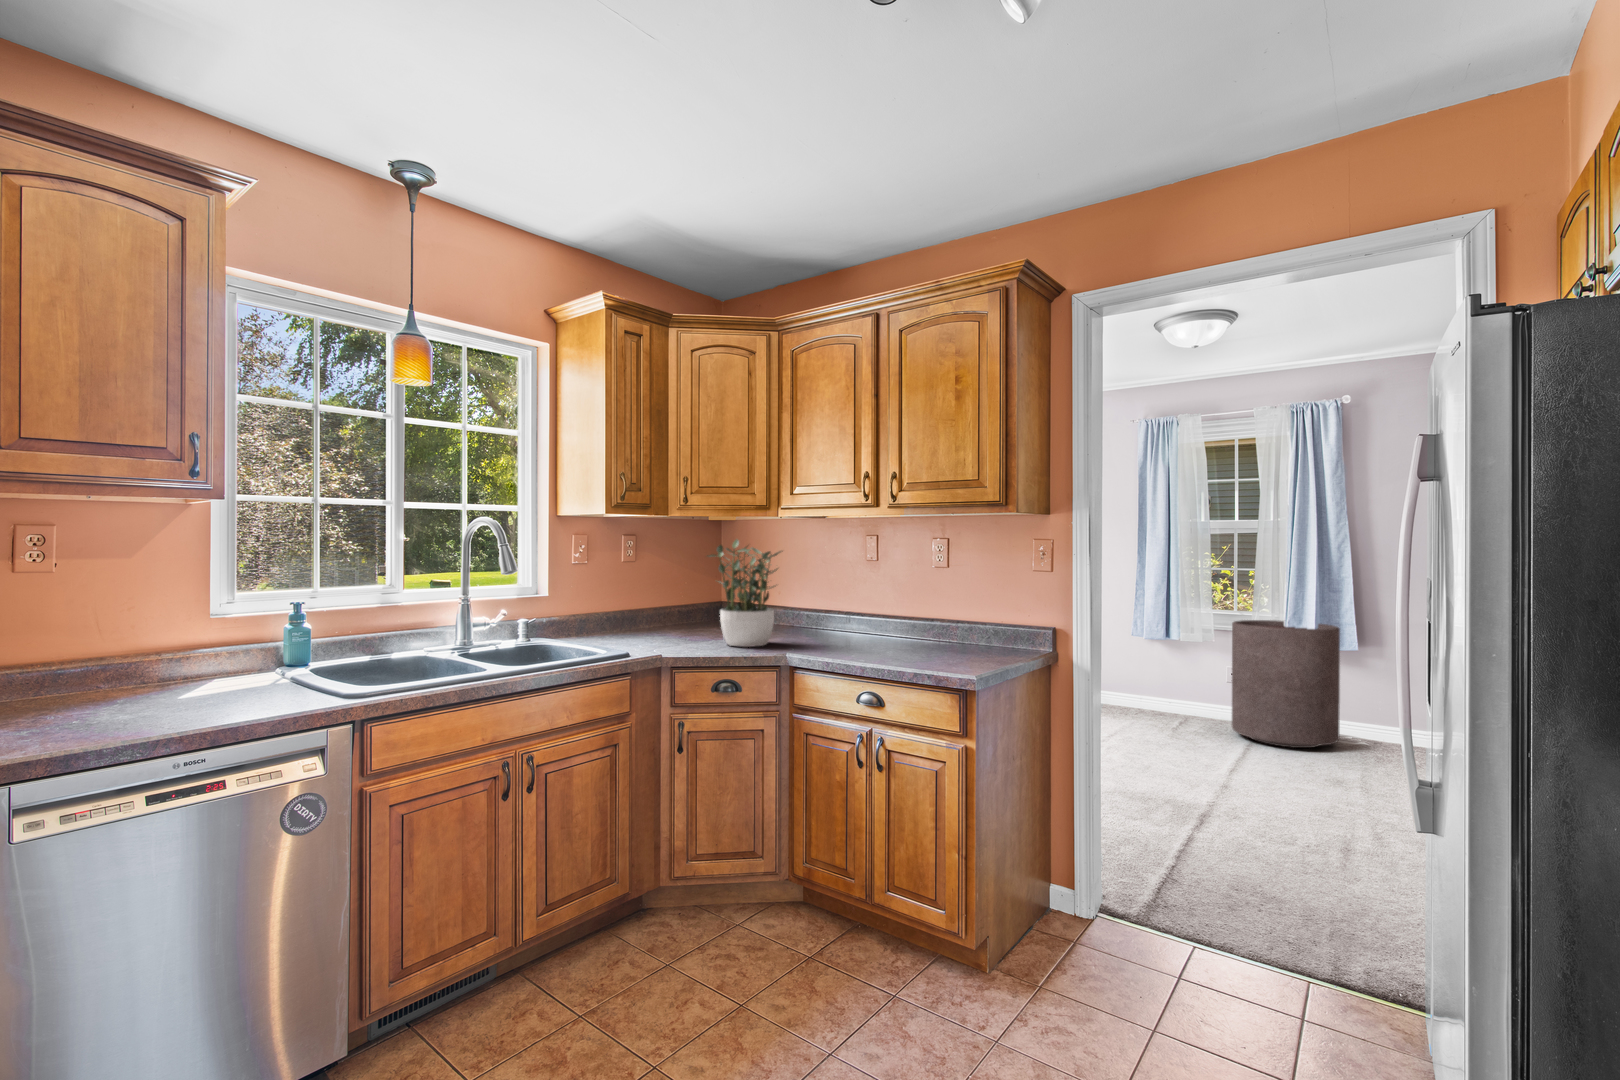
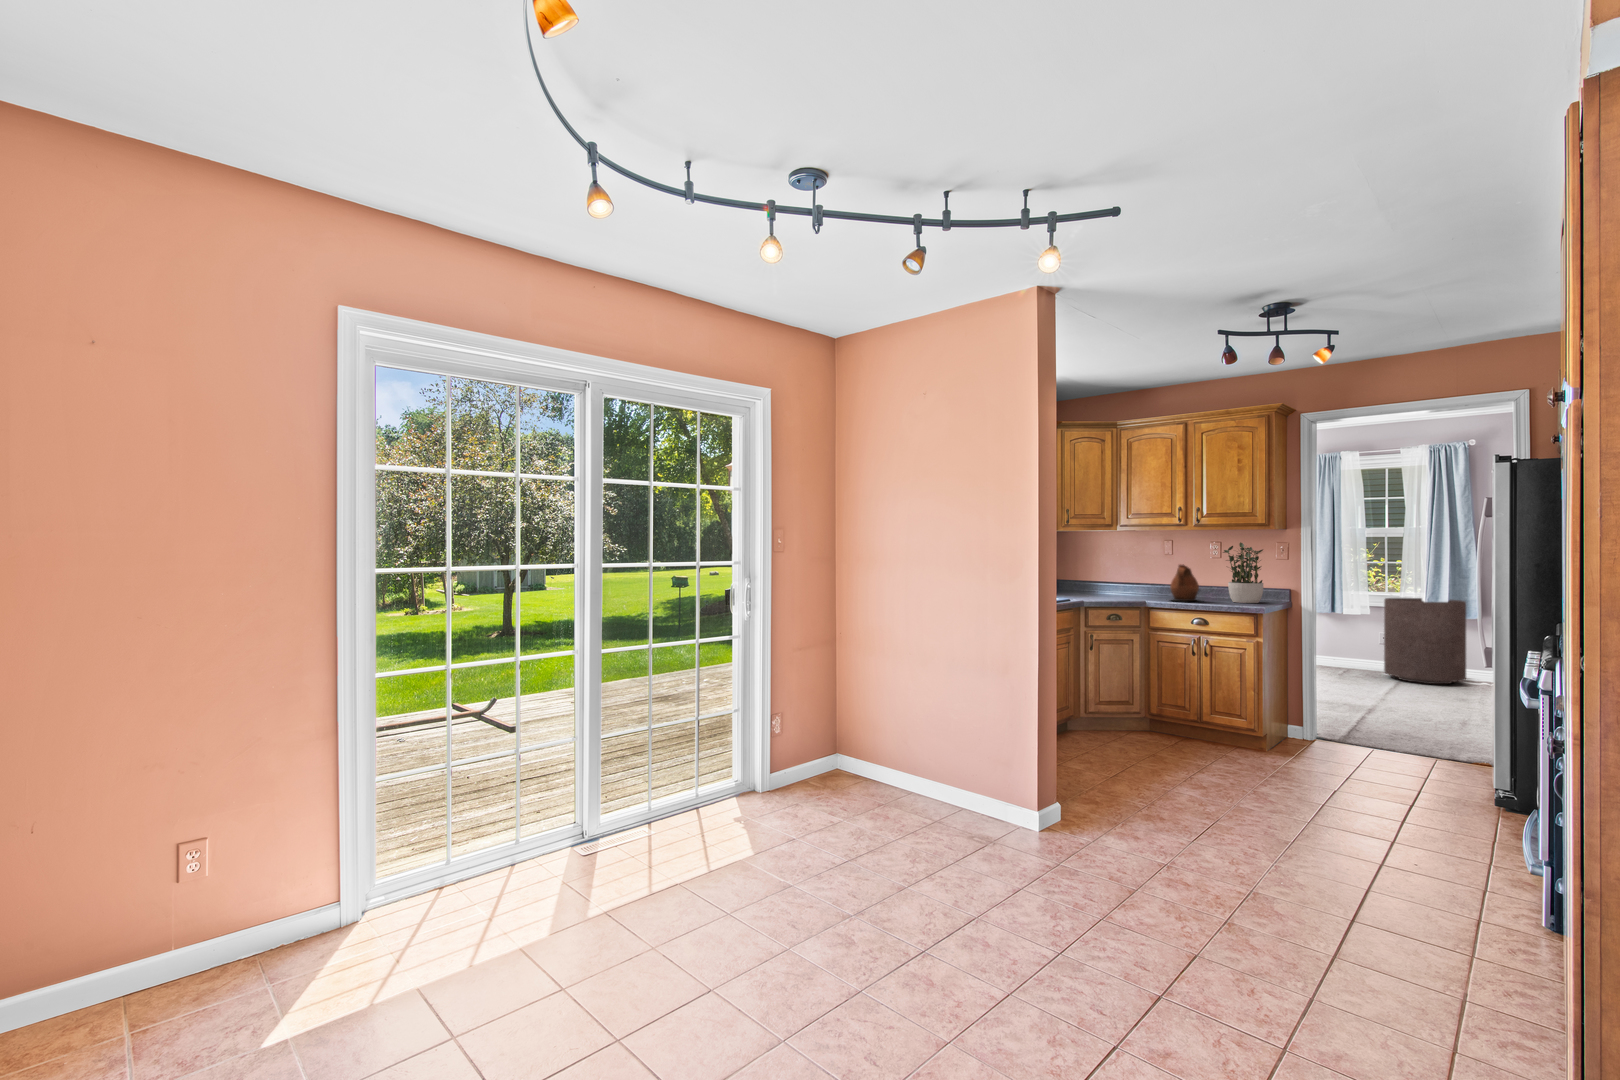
potted plant: present [707,539,781,647] -> present [1223,542,1263,603]
ceramic pitcher: none [831,582,897,655] -> present [1170,564,1199,601]

